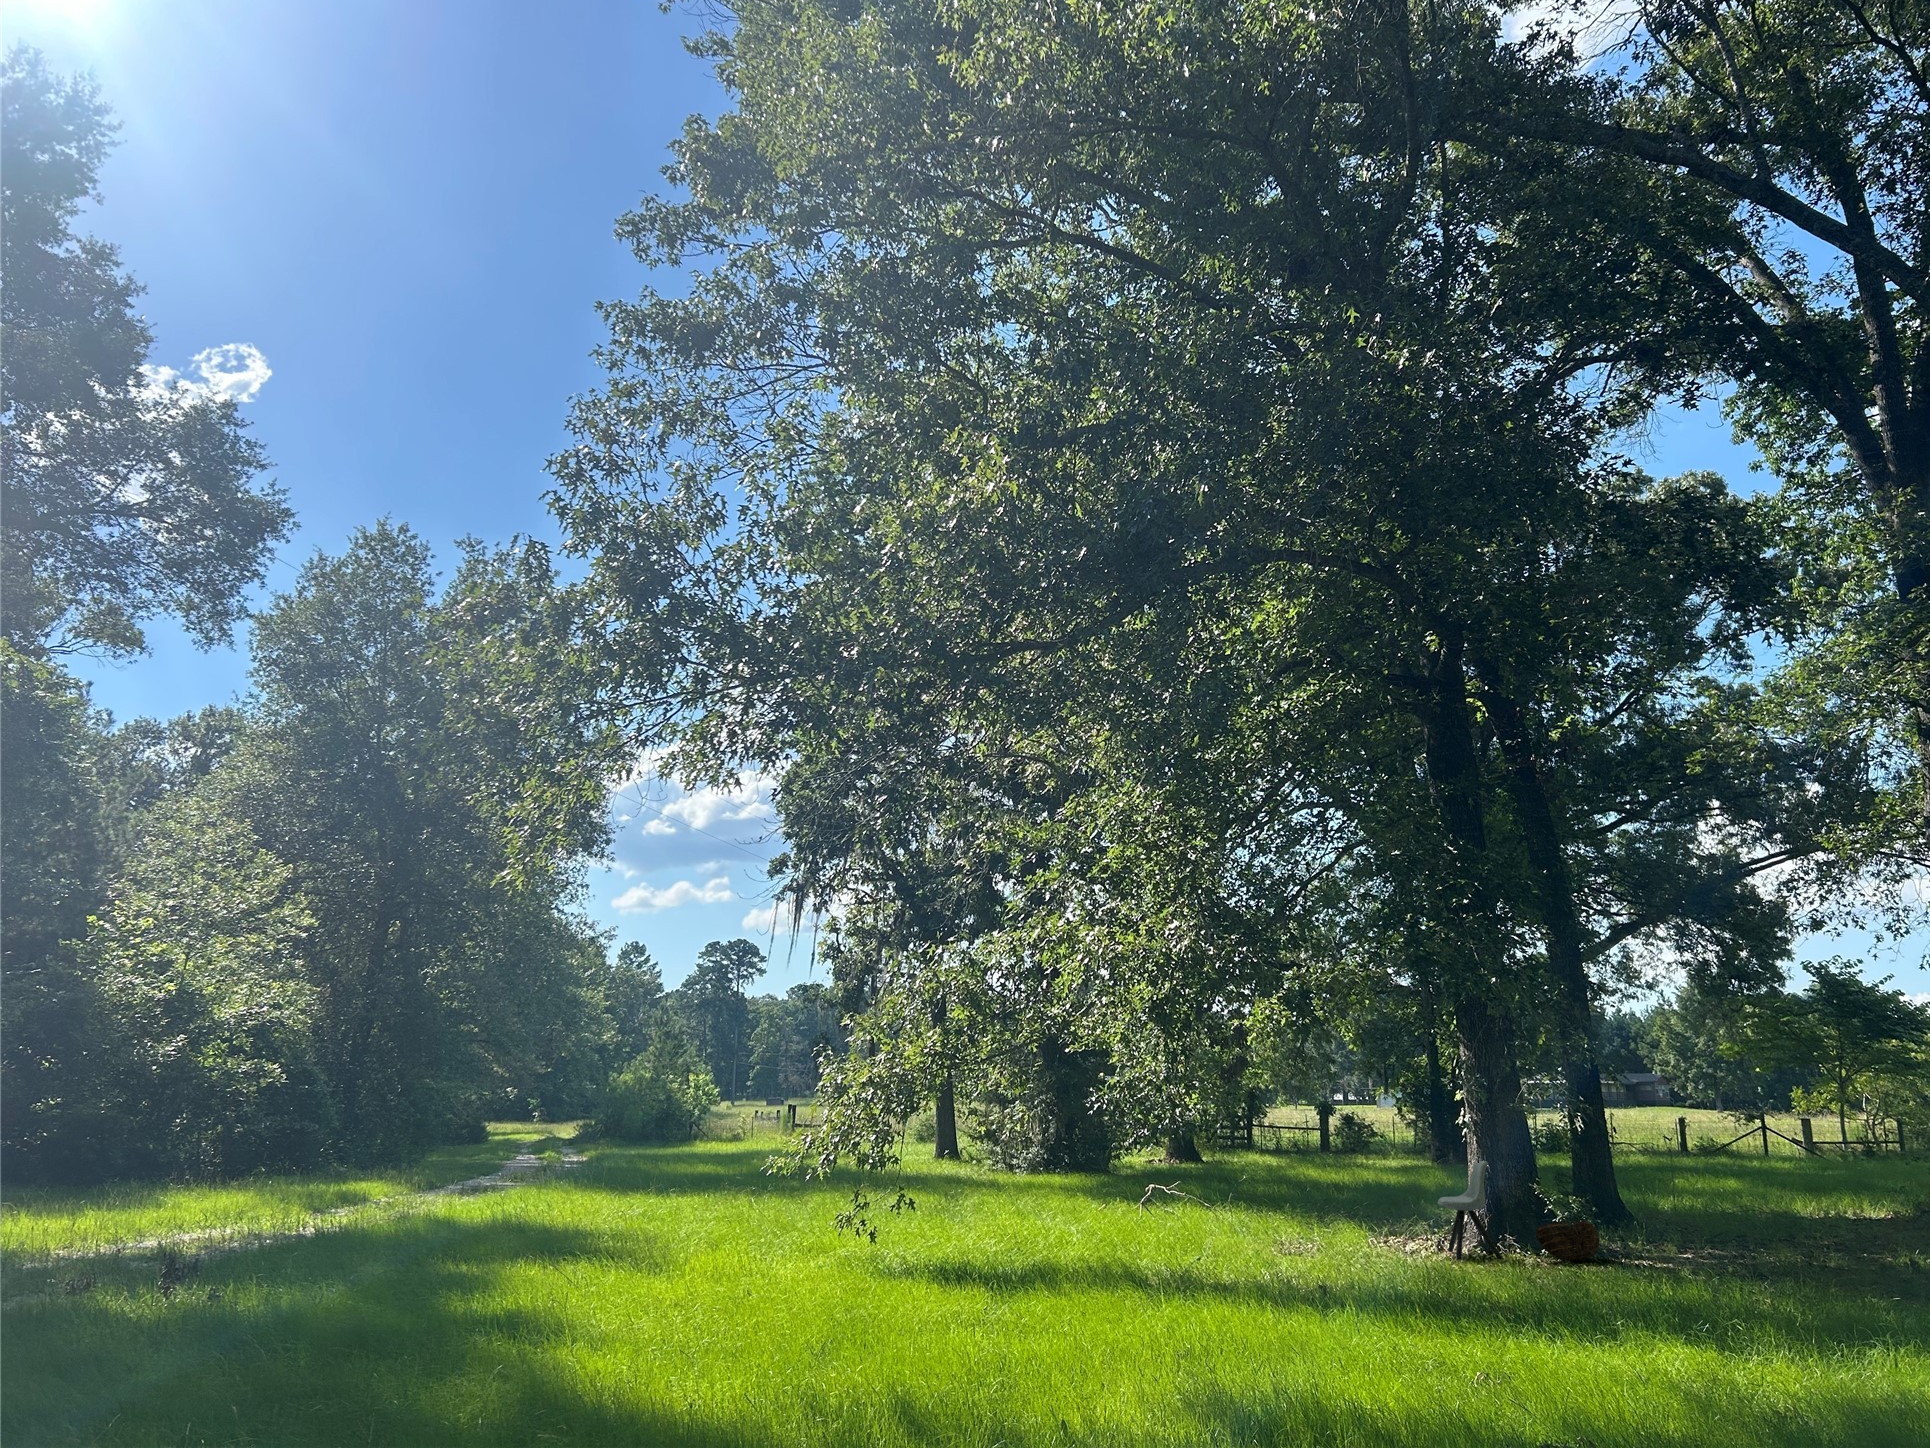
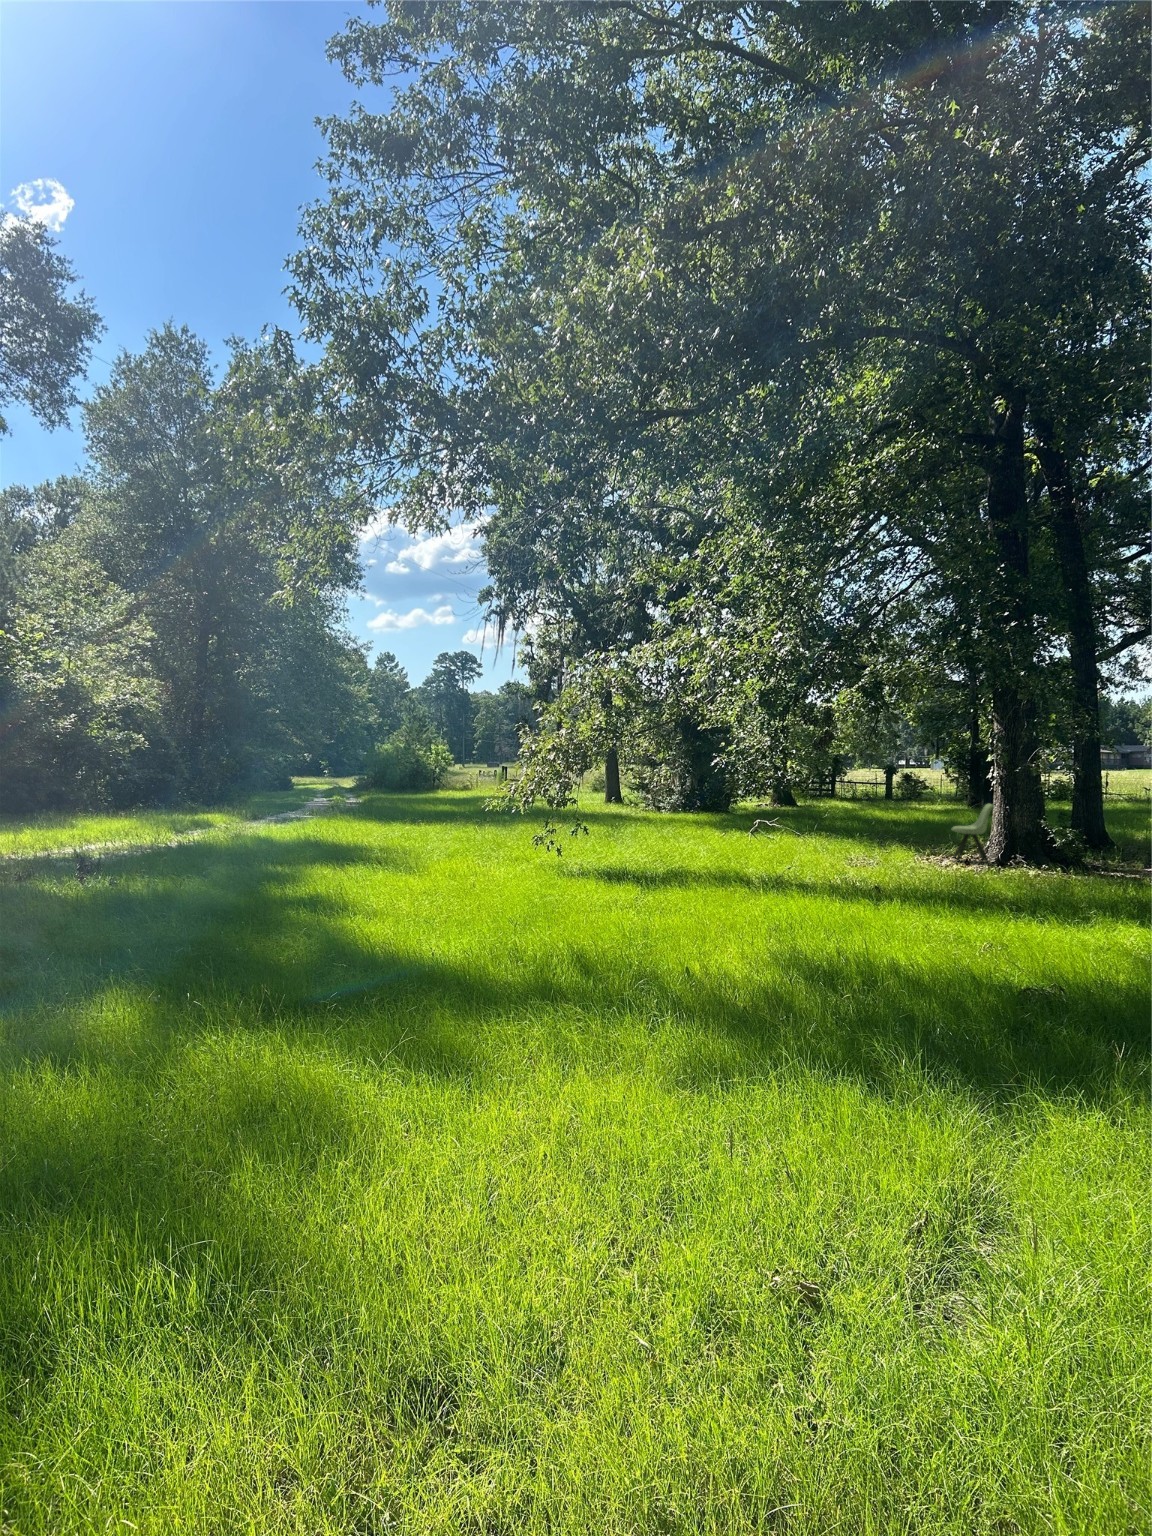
basket: present [1536,1220,1600,1261] -> none [1017,842,1064,866]

